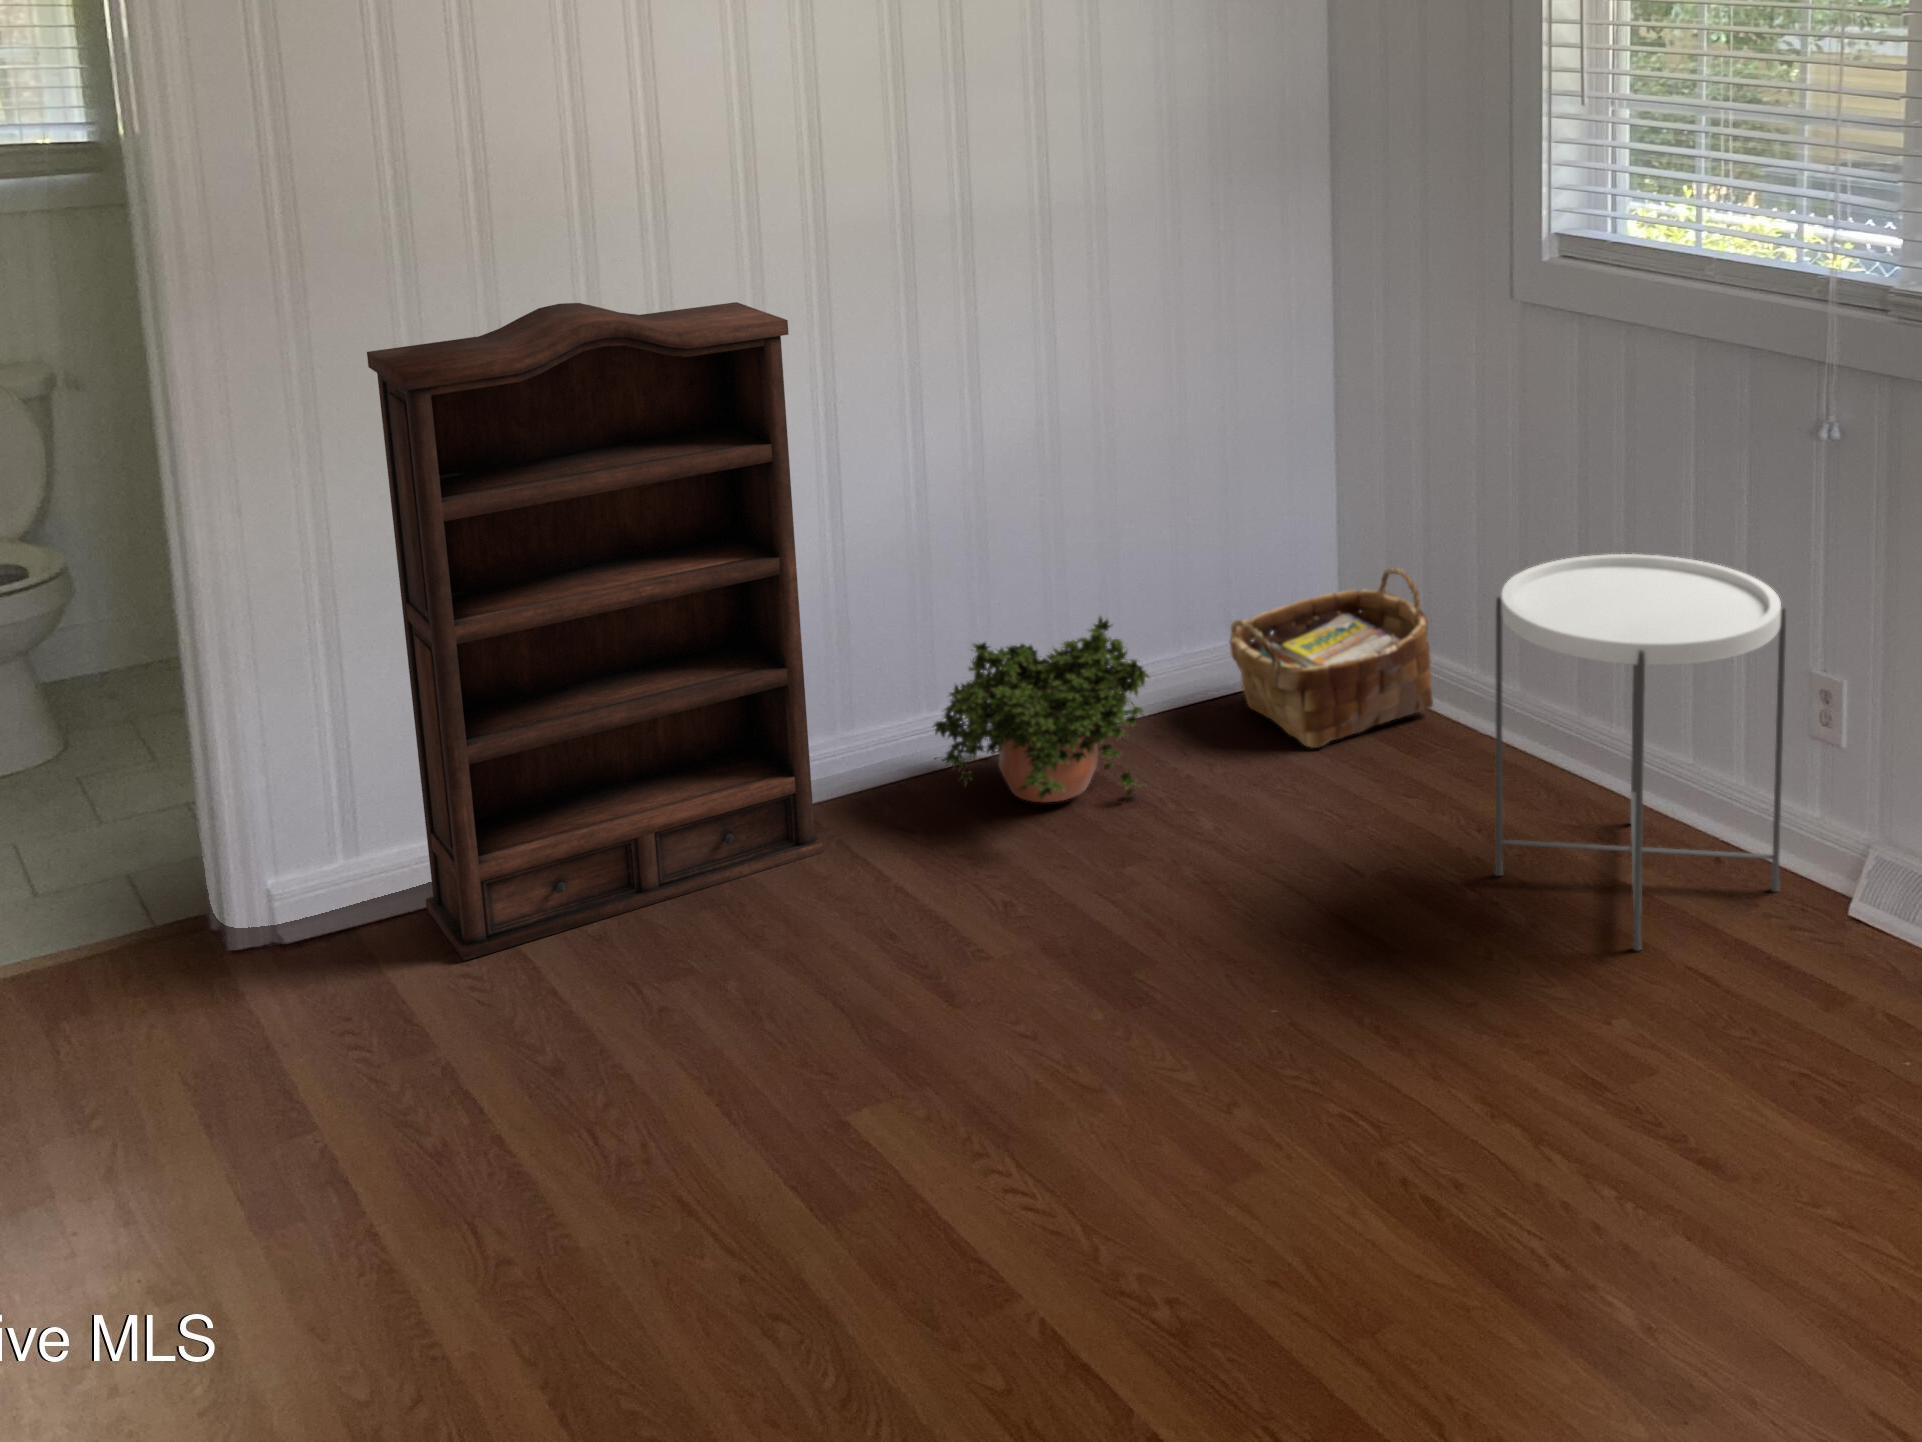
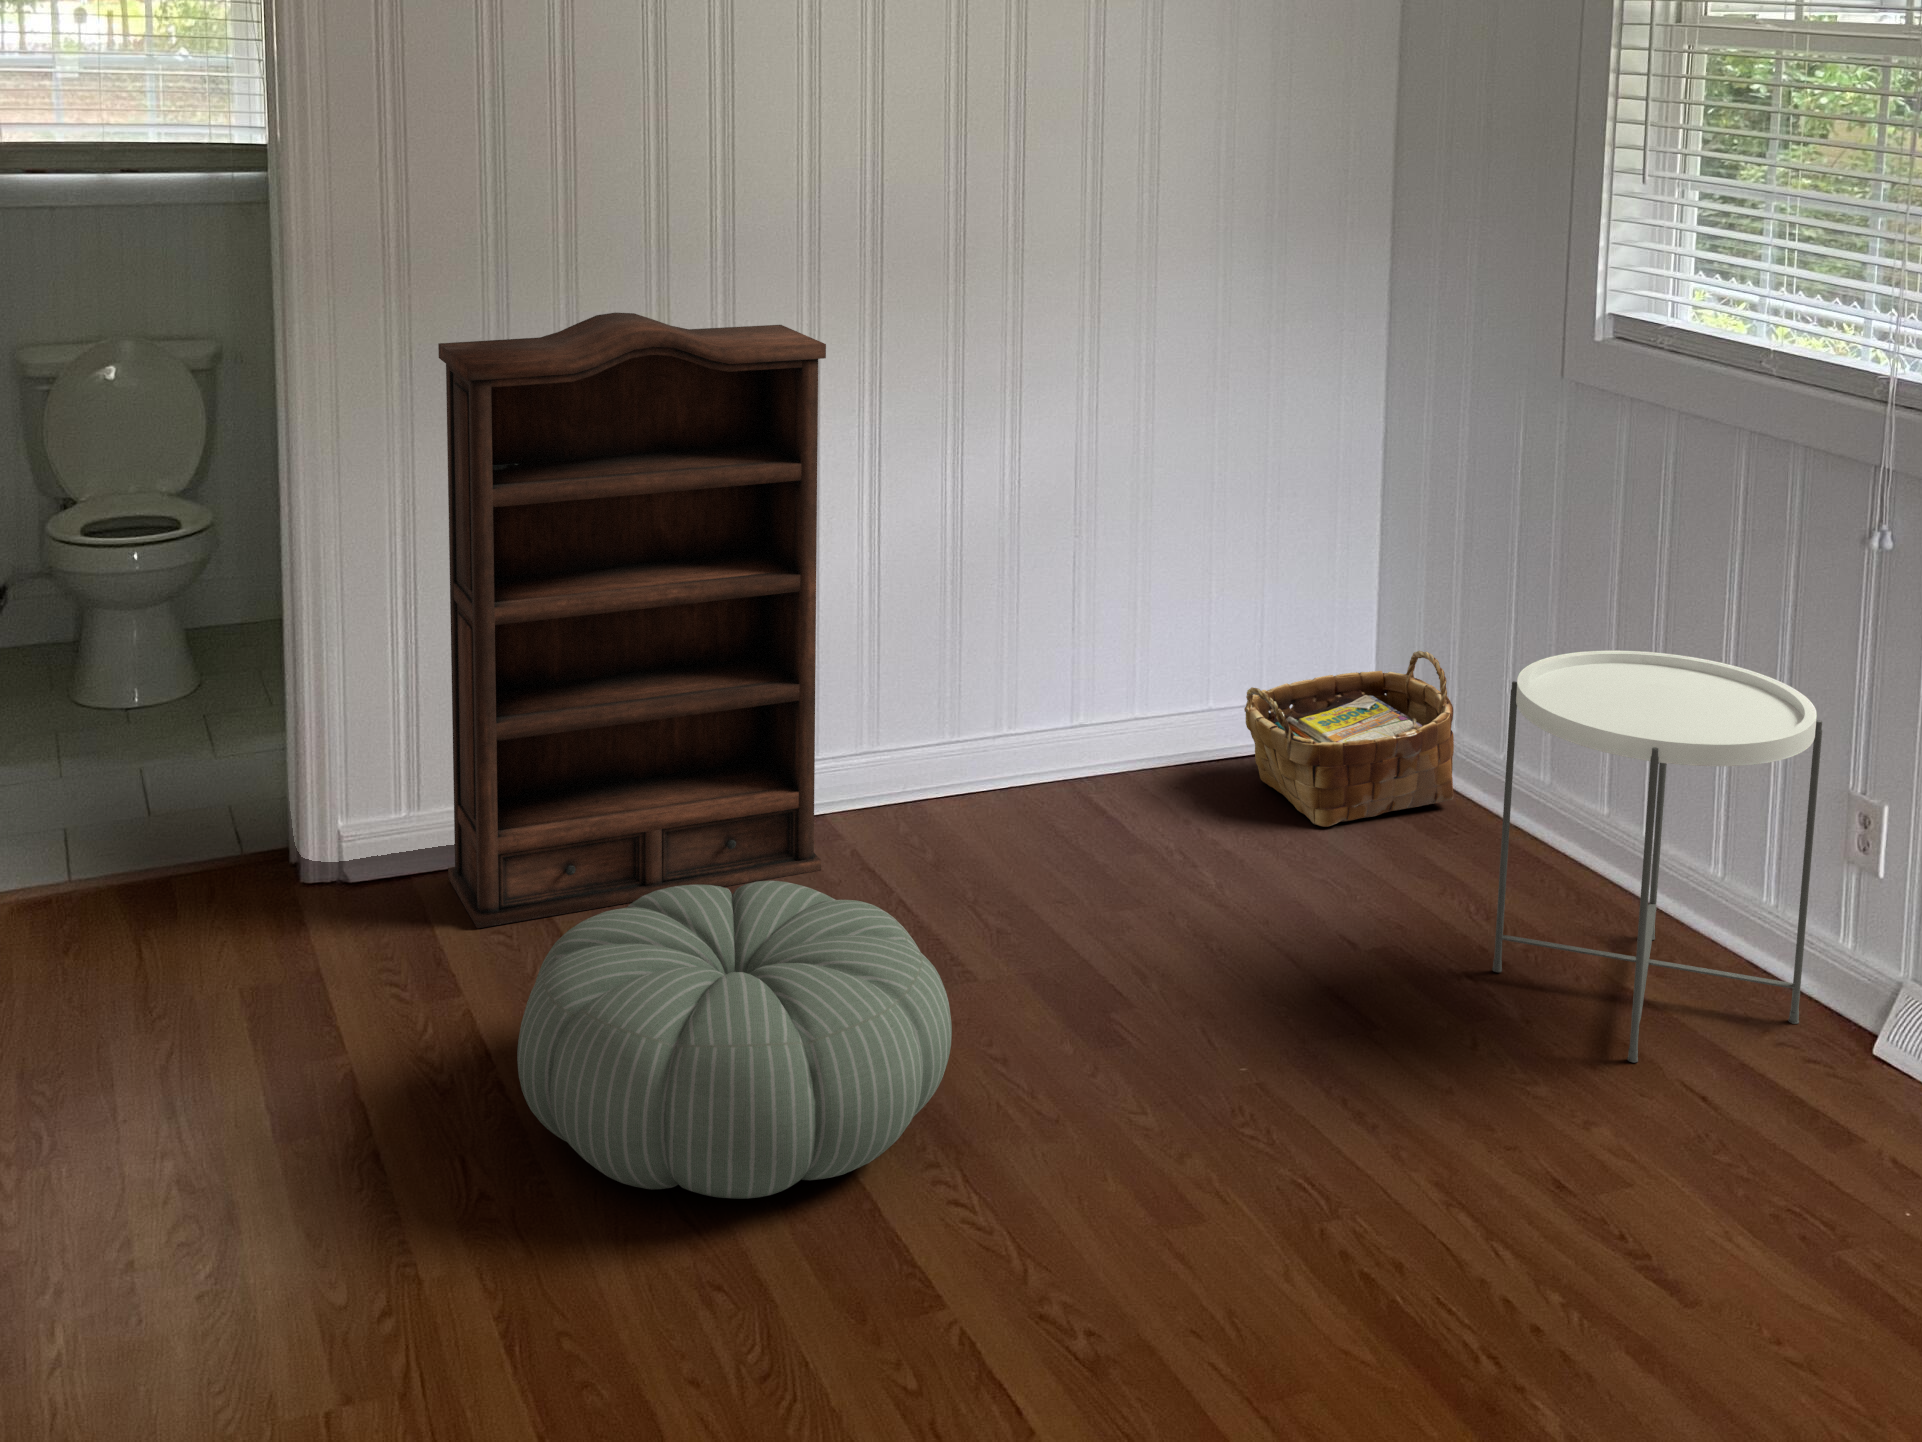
potted plant: present [934,617,1149,802] -> none [935,666,1157,859]
pouf: none [526,881,984,1227] -> present [517,881,952,1199]

